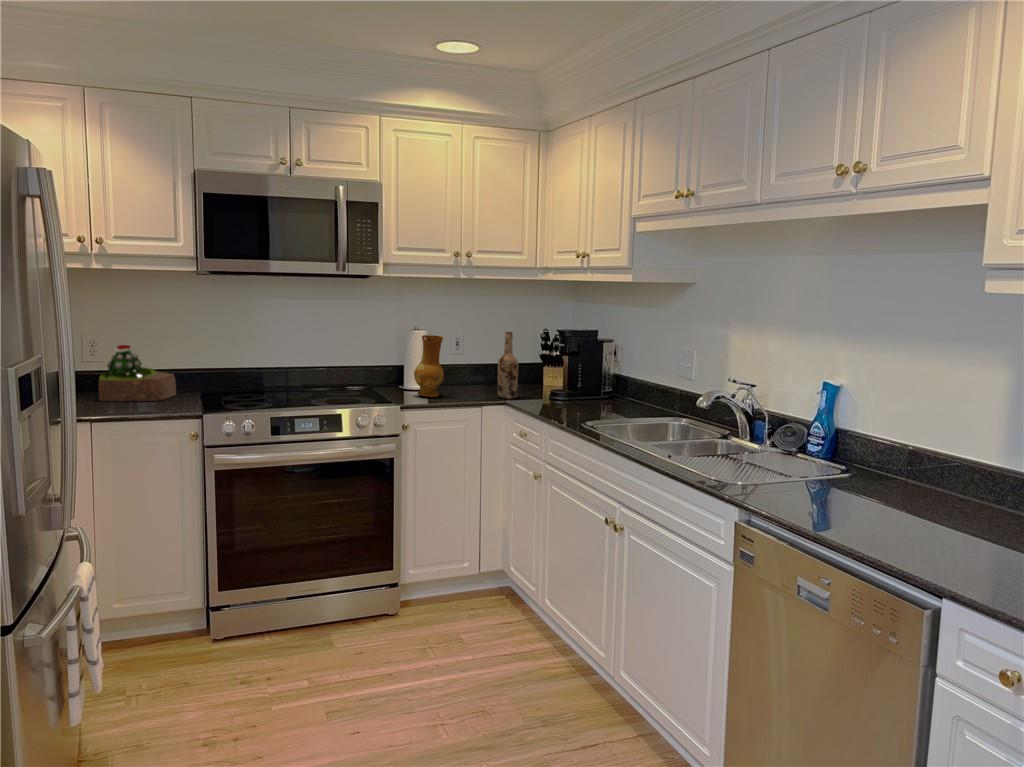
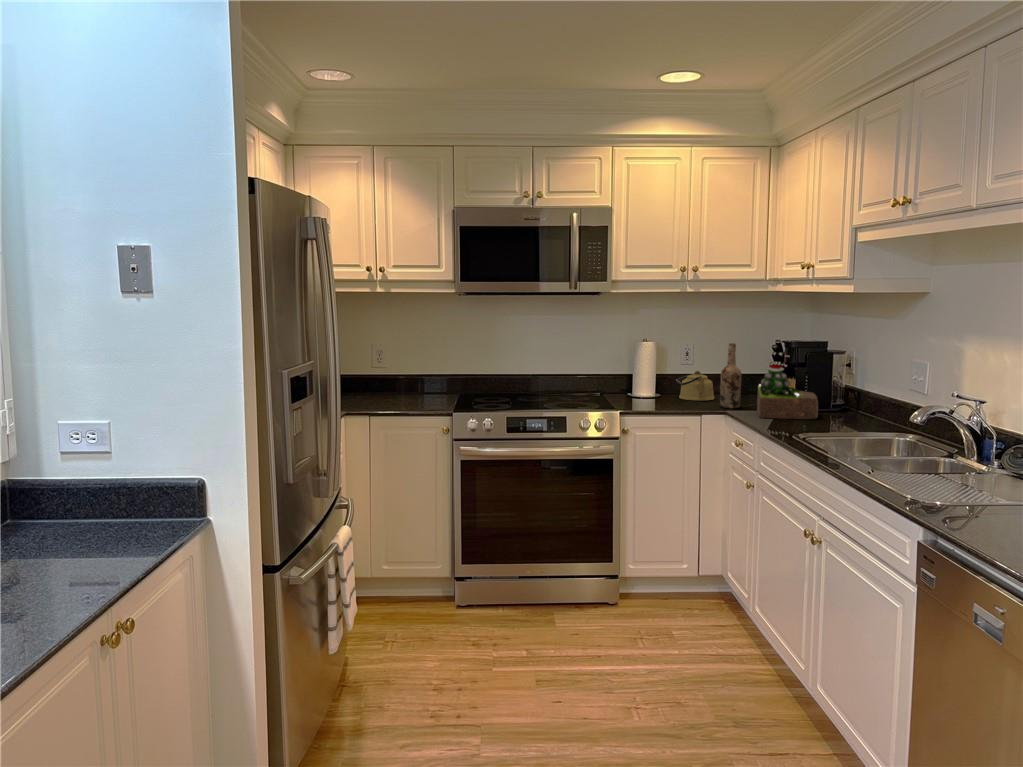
ceramic jug: present [414,335,444,397] -> none [640,346,668,405]
succulent plant: present [99,345,176,401] -> present [757,365,818,419]
kettle: none [448,361,488,392] -> present [676,371,715,401]

